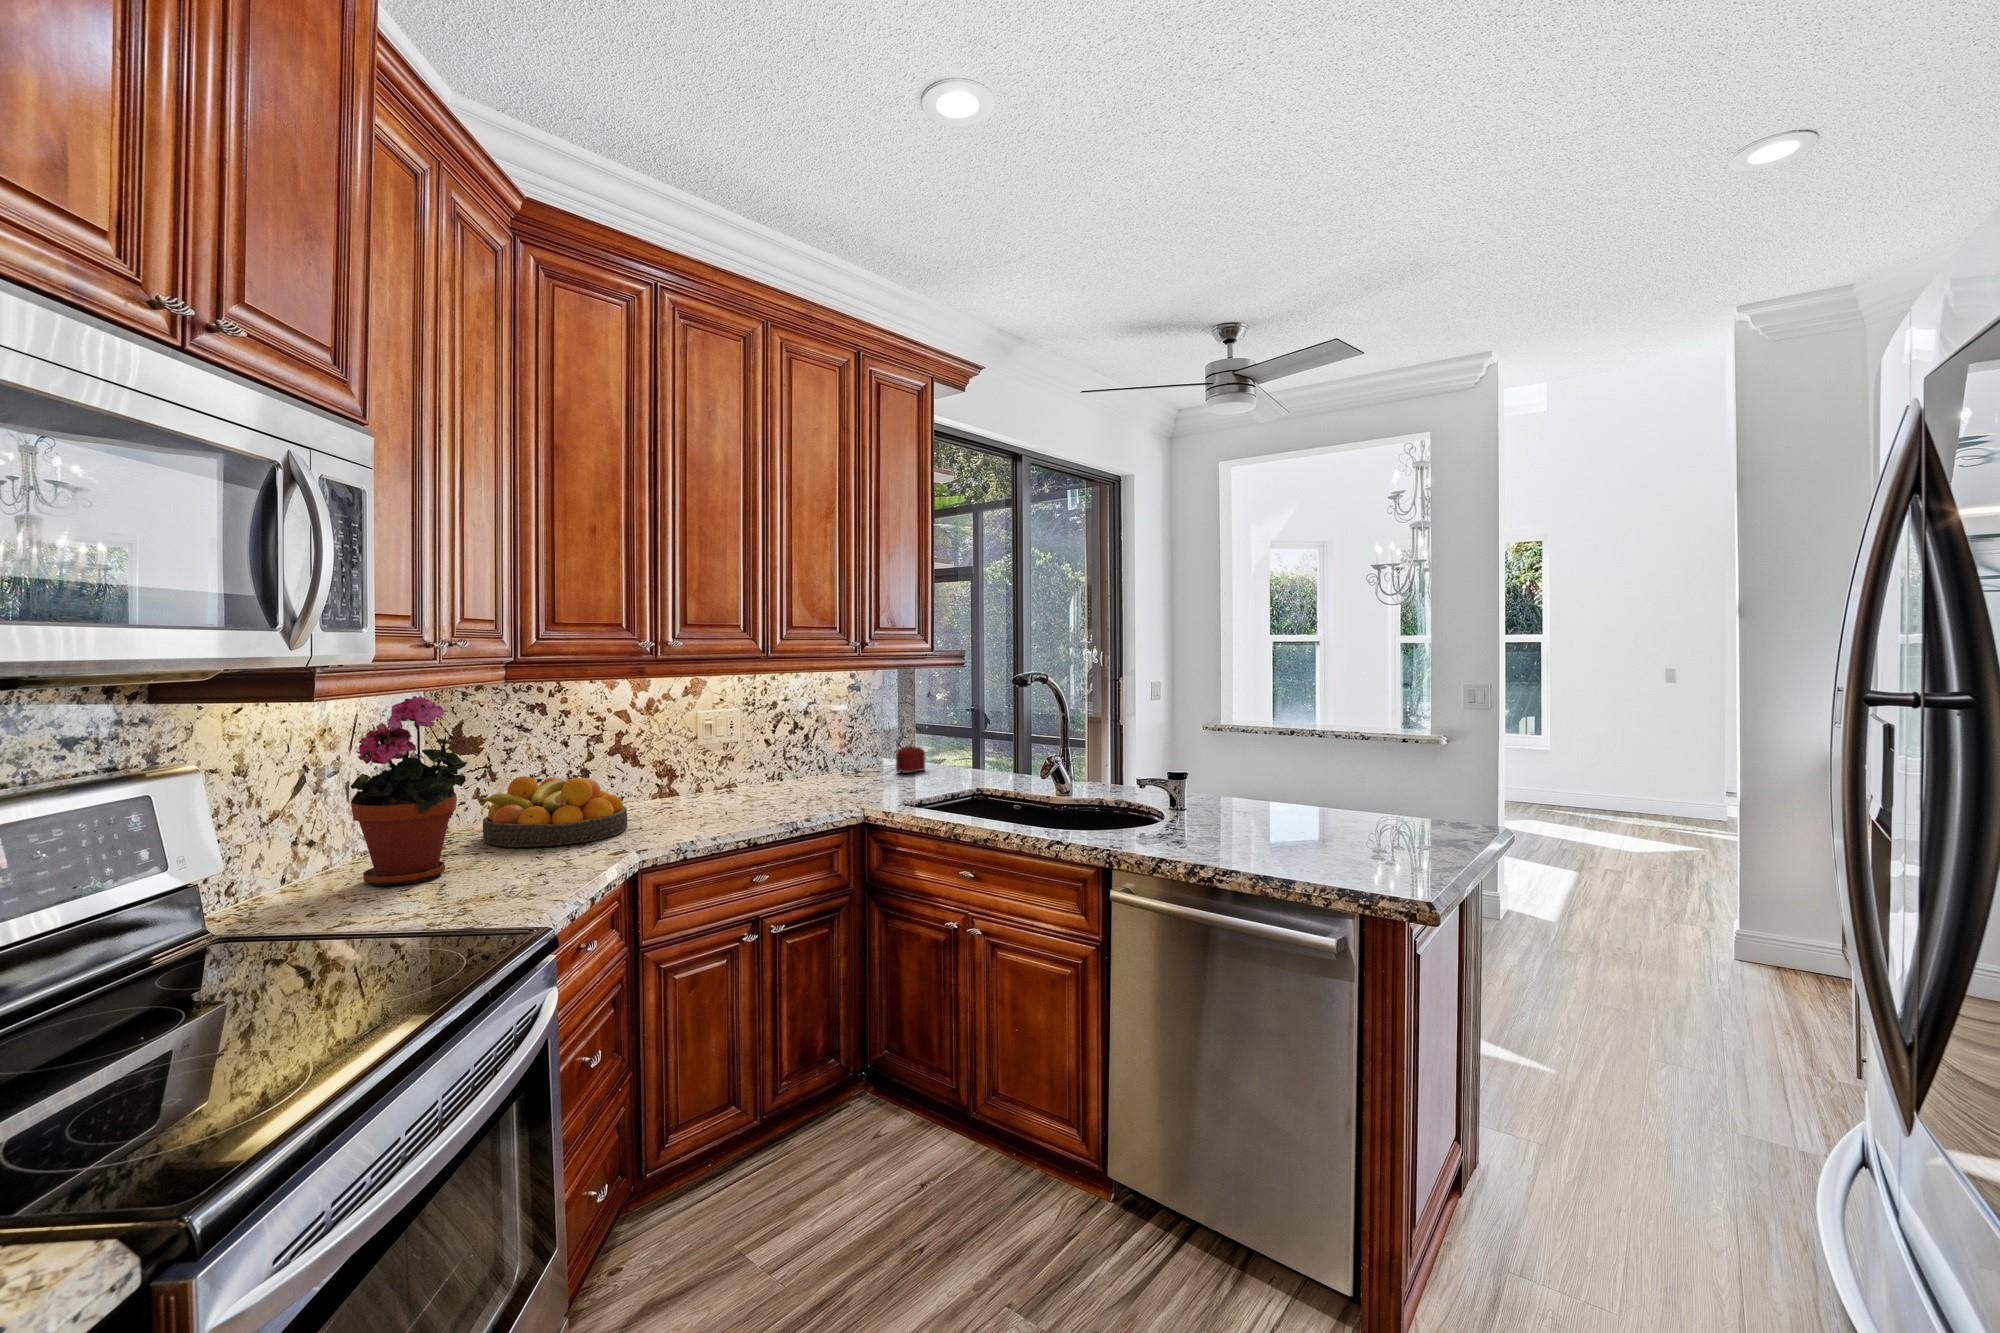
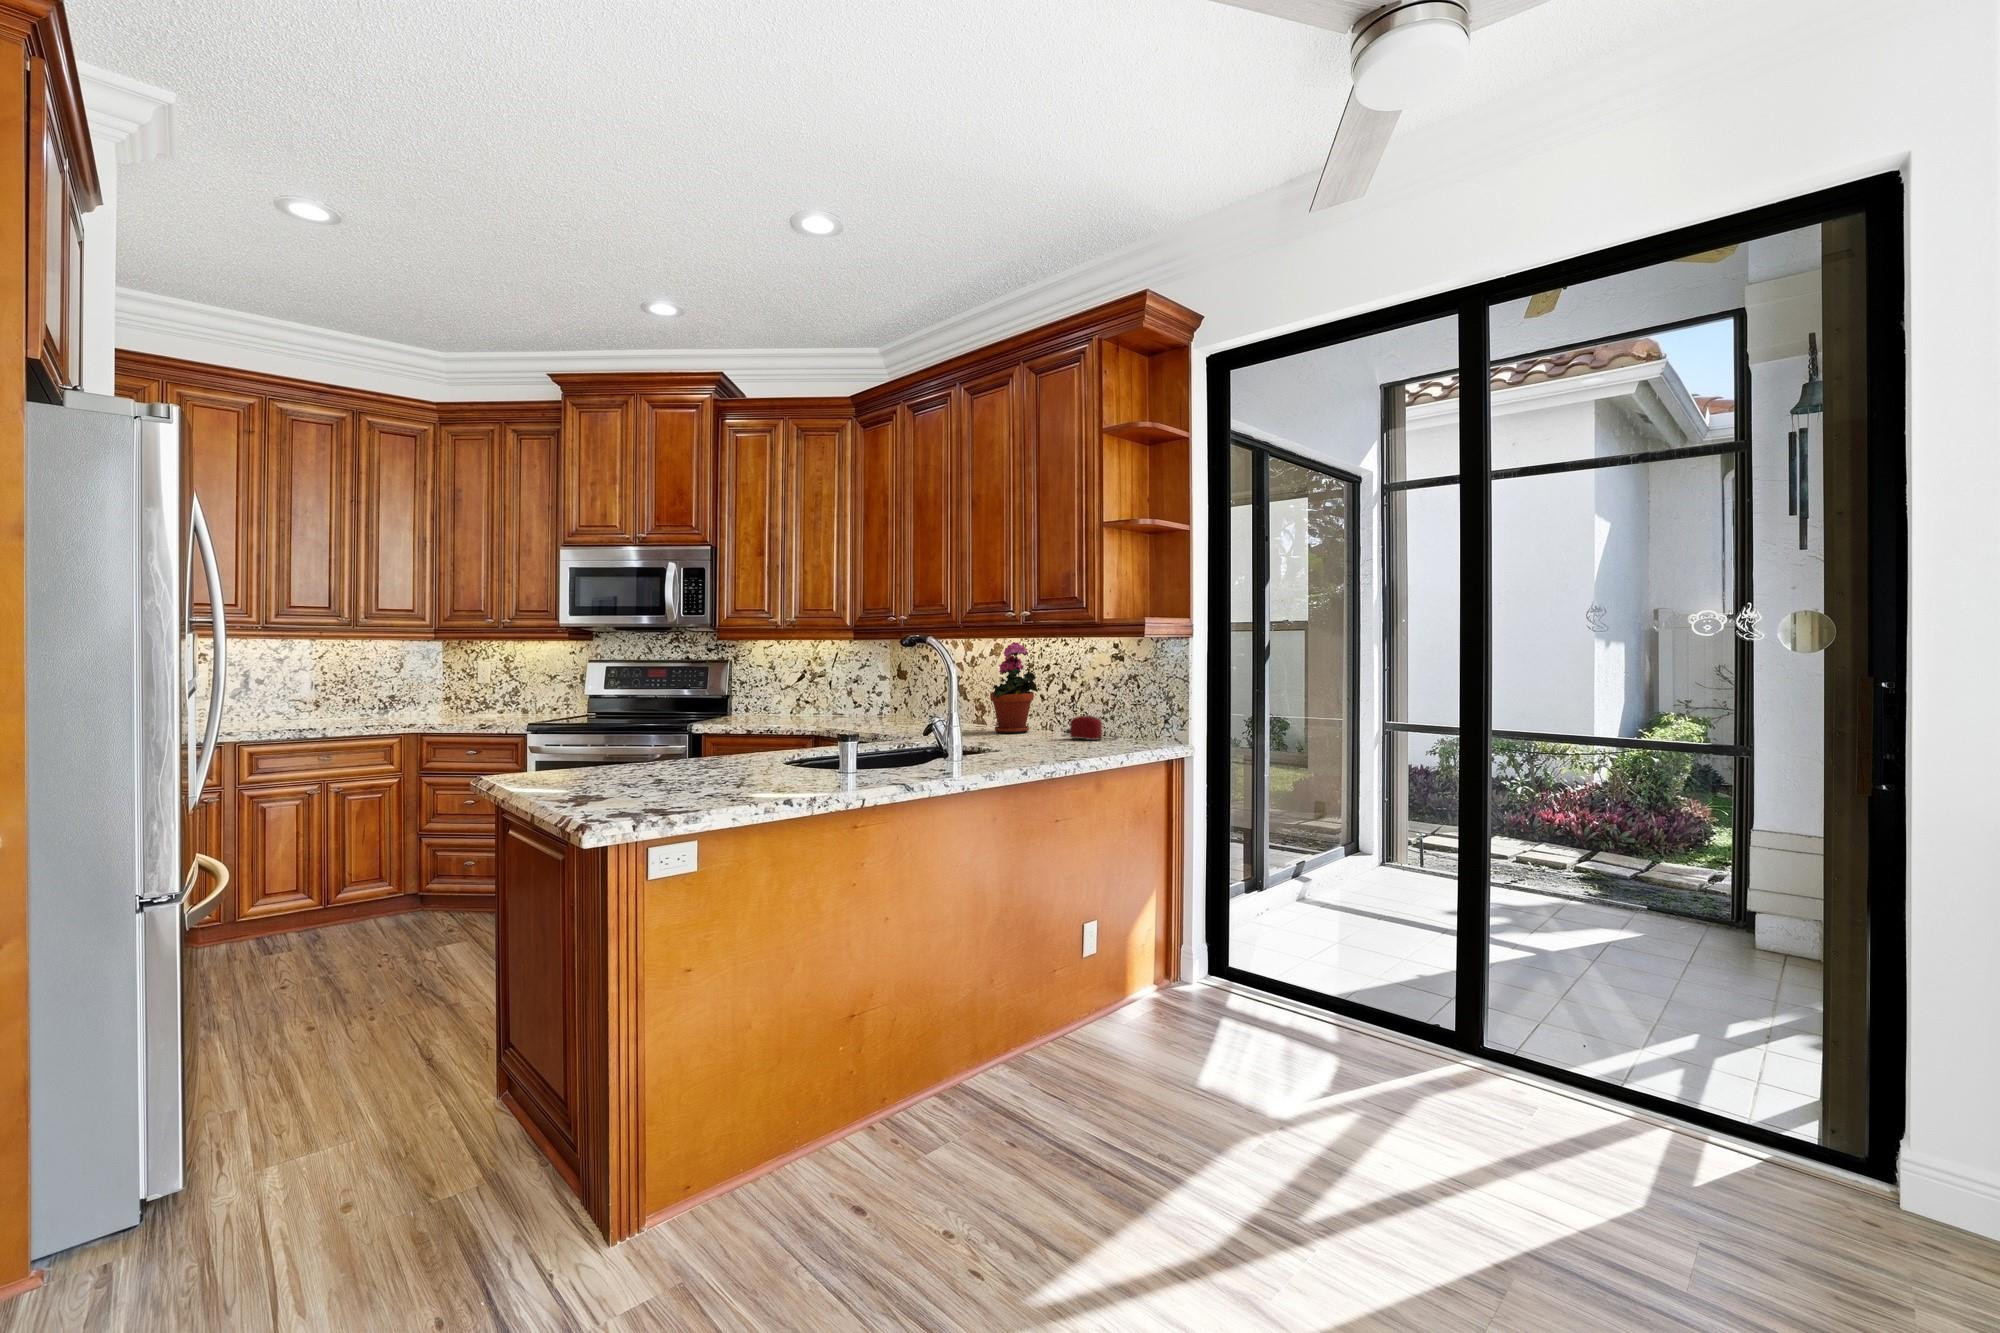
potted plant: present [351,696,467,886] -> present [990,642,1038,734]
fruit bowl: present [479,776,627,847] -> none [840,691,909,726]

